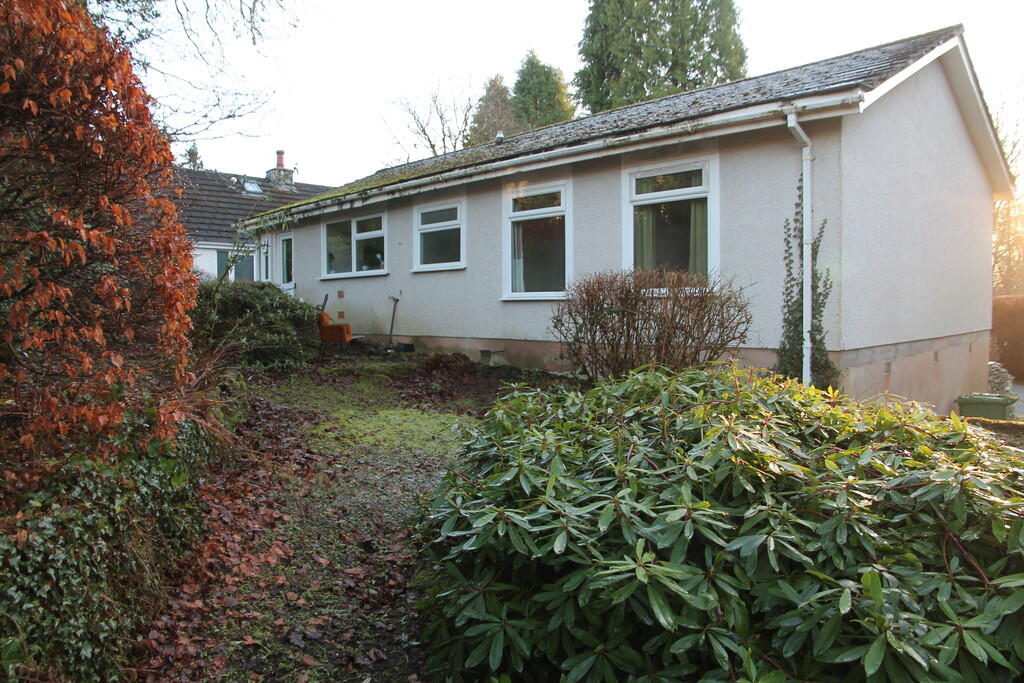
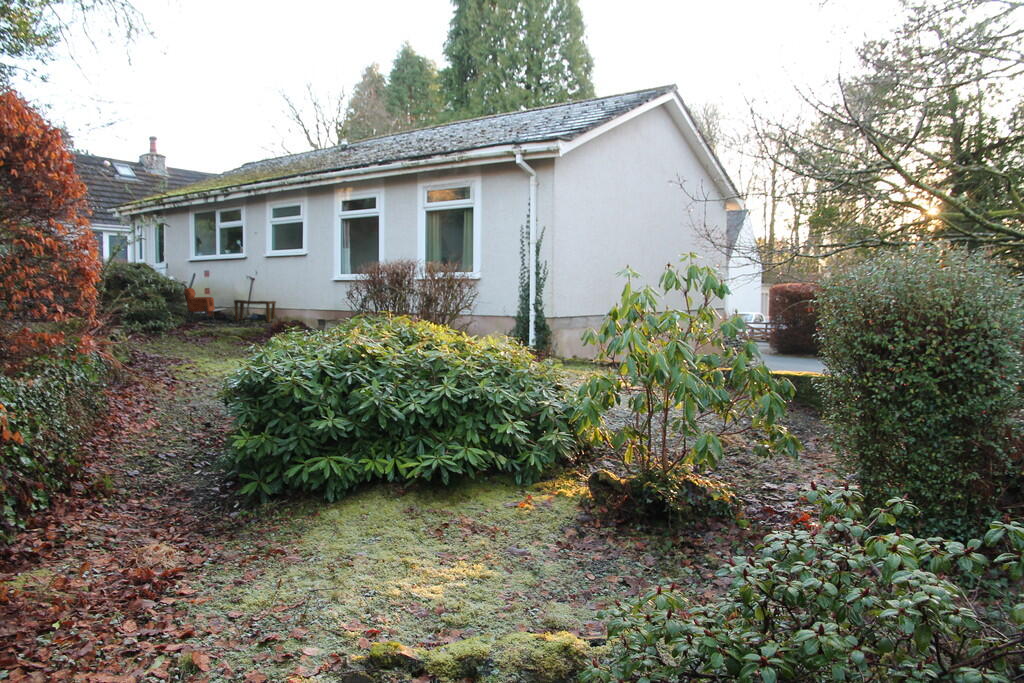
bench: none [373,327,423,354] -> present [234,300,276,322]

